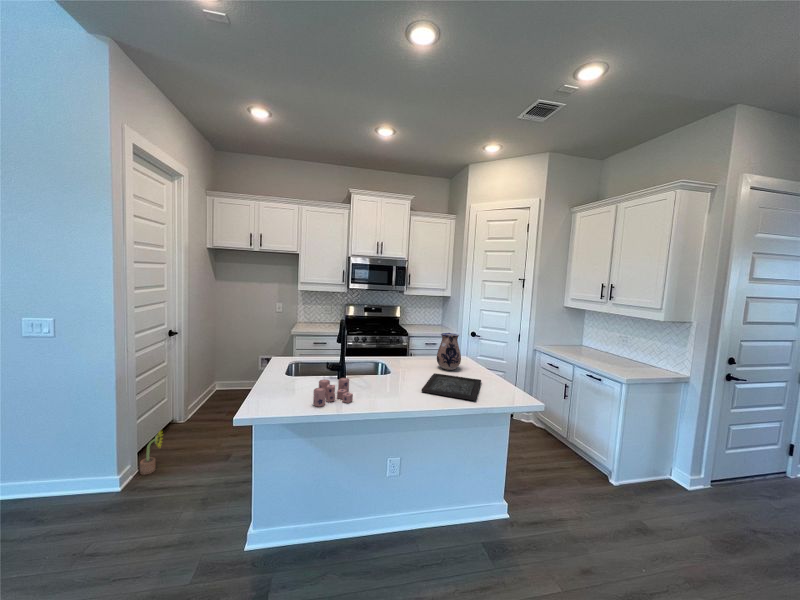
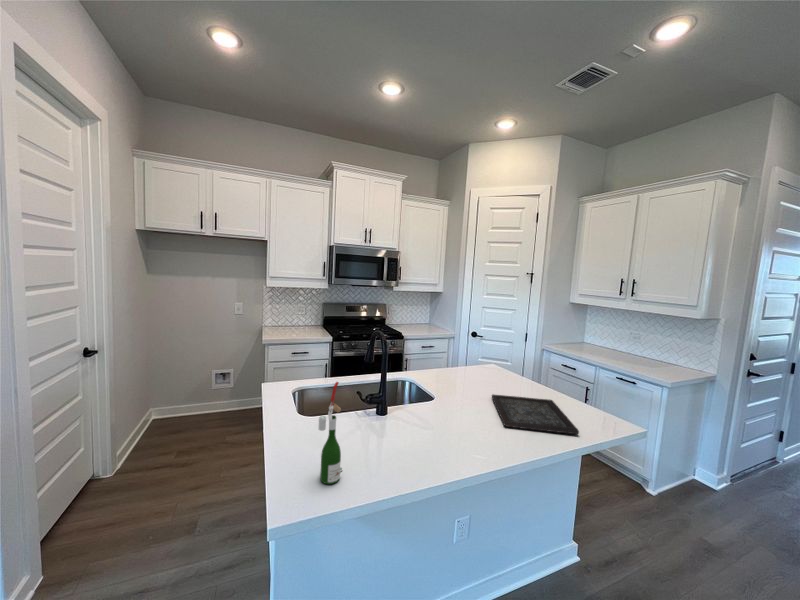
ceramic pitcher: present [437,333,461,370] -> none [482,340,513,387]
wine bottle: none [268,343,287,406] -> present [319,382,342,484]
candle: present [313,378,353,407] -> none [379,419,435,475]
decorative plant: present [140,430,163,475] -> none [49,505,89,583]

